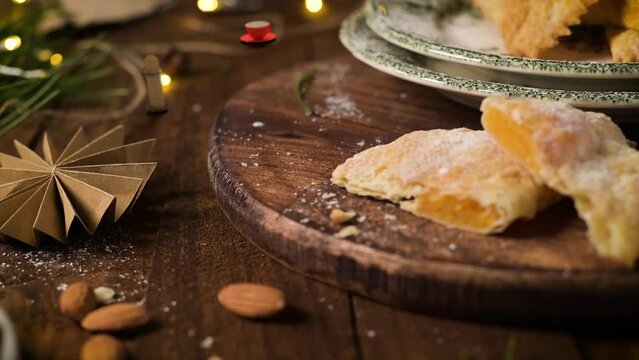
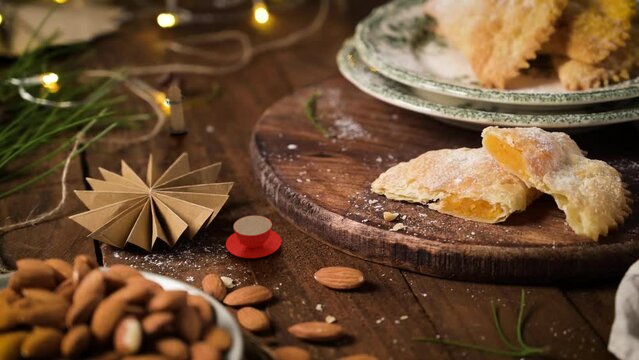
teacup: present [241,21,276,42] -> present [226,216,281,258]

